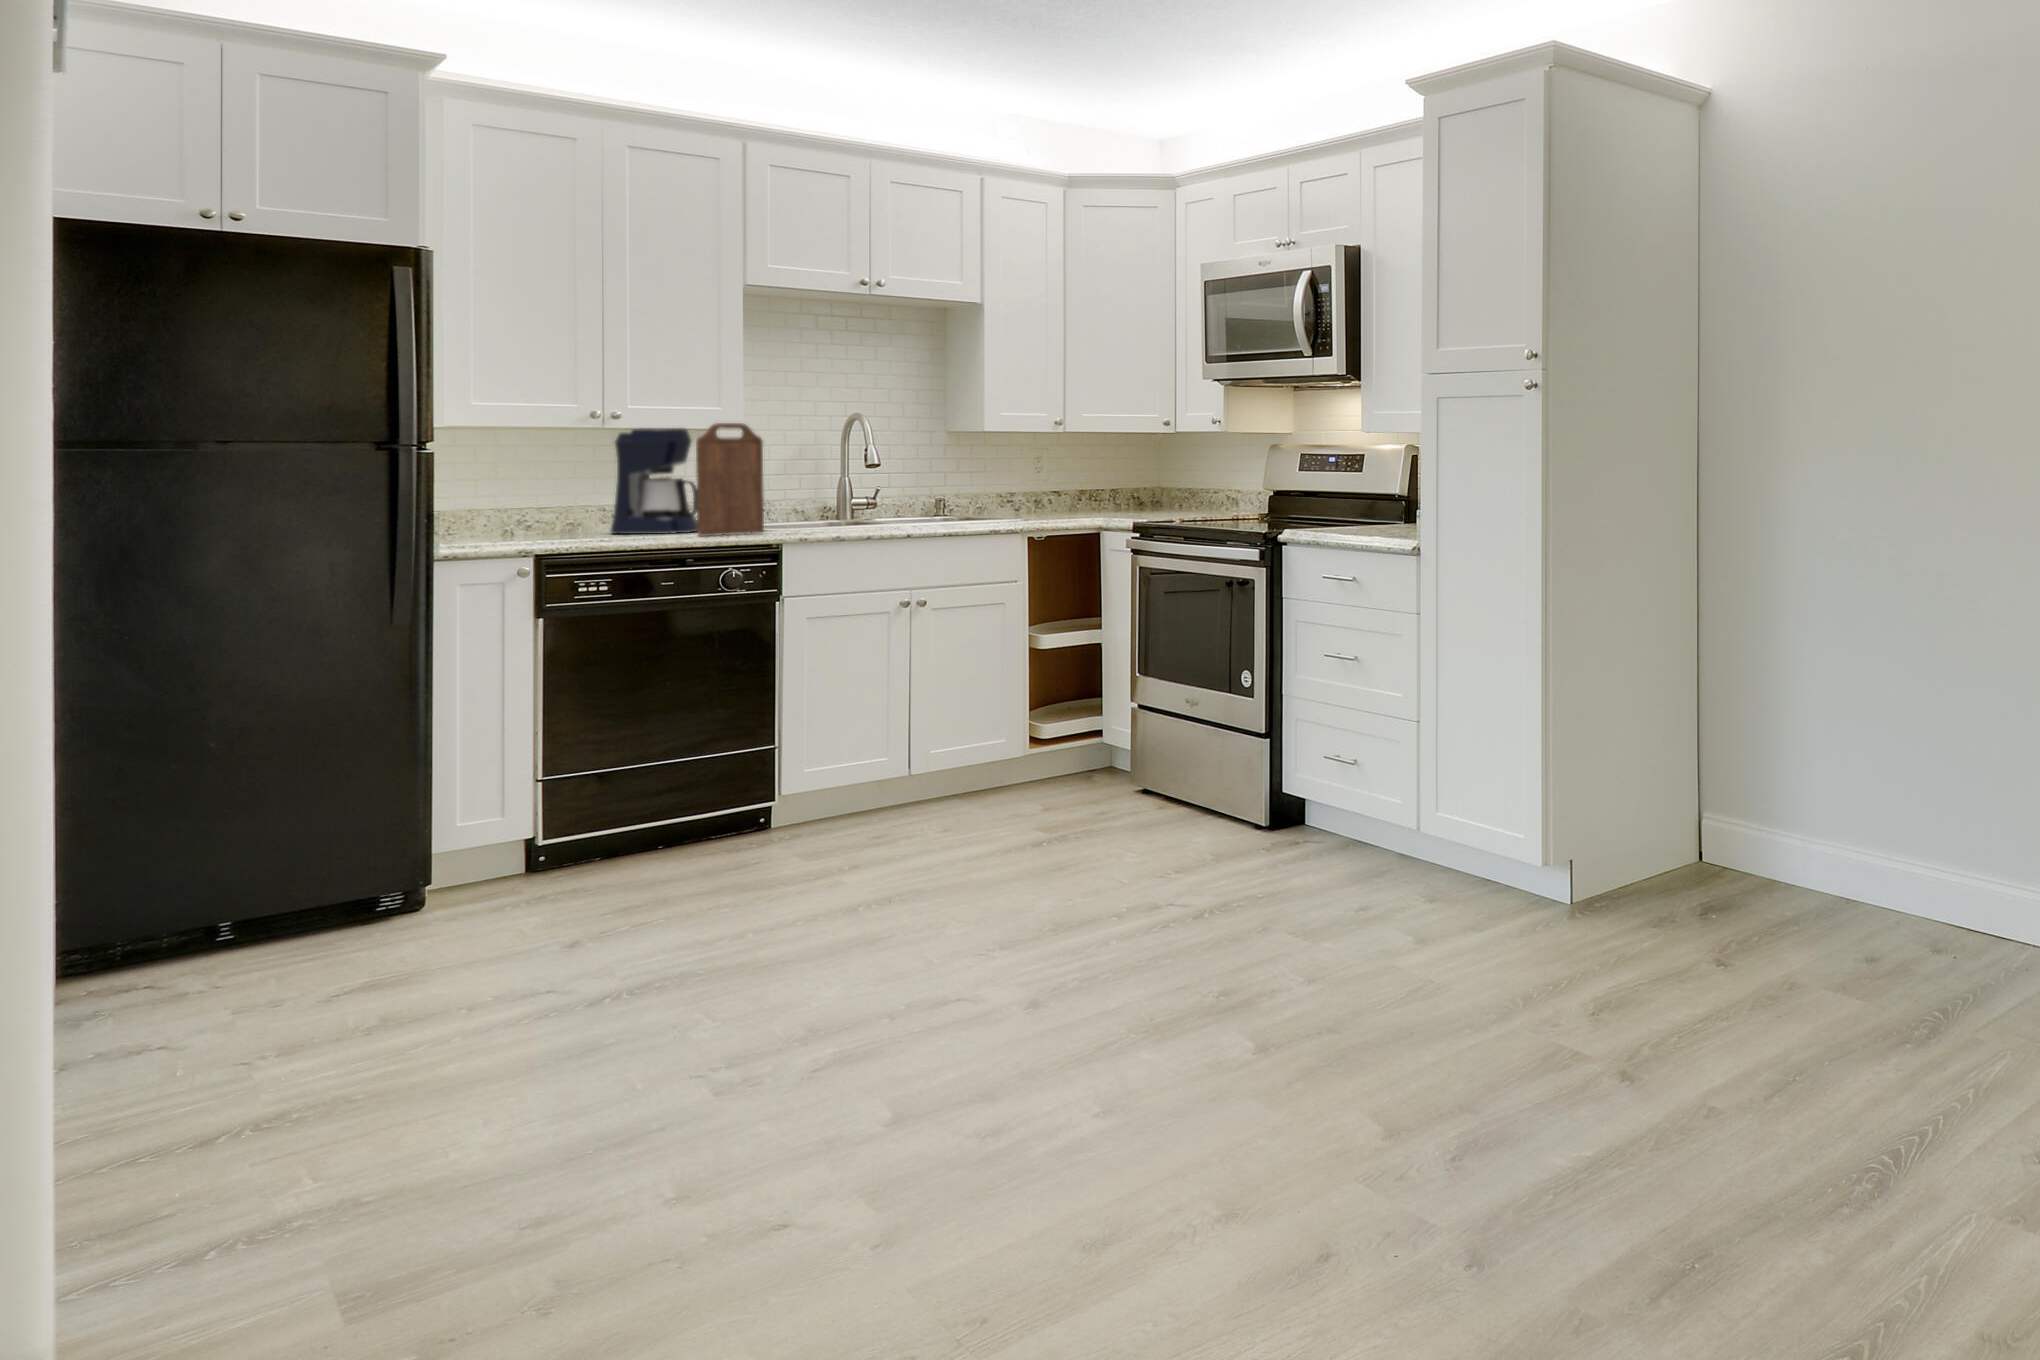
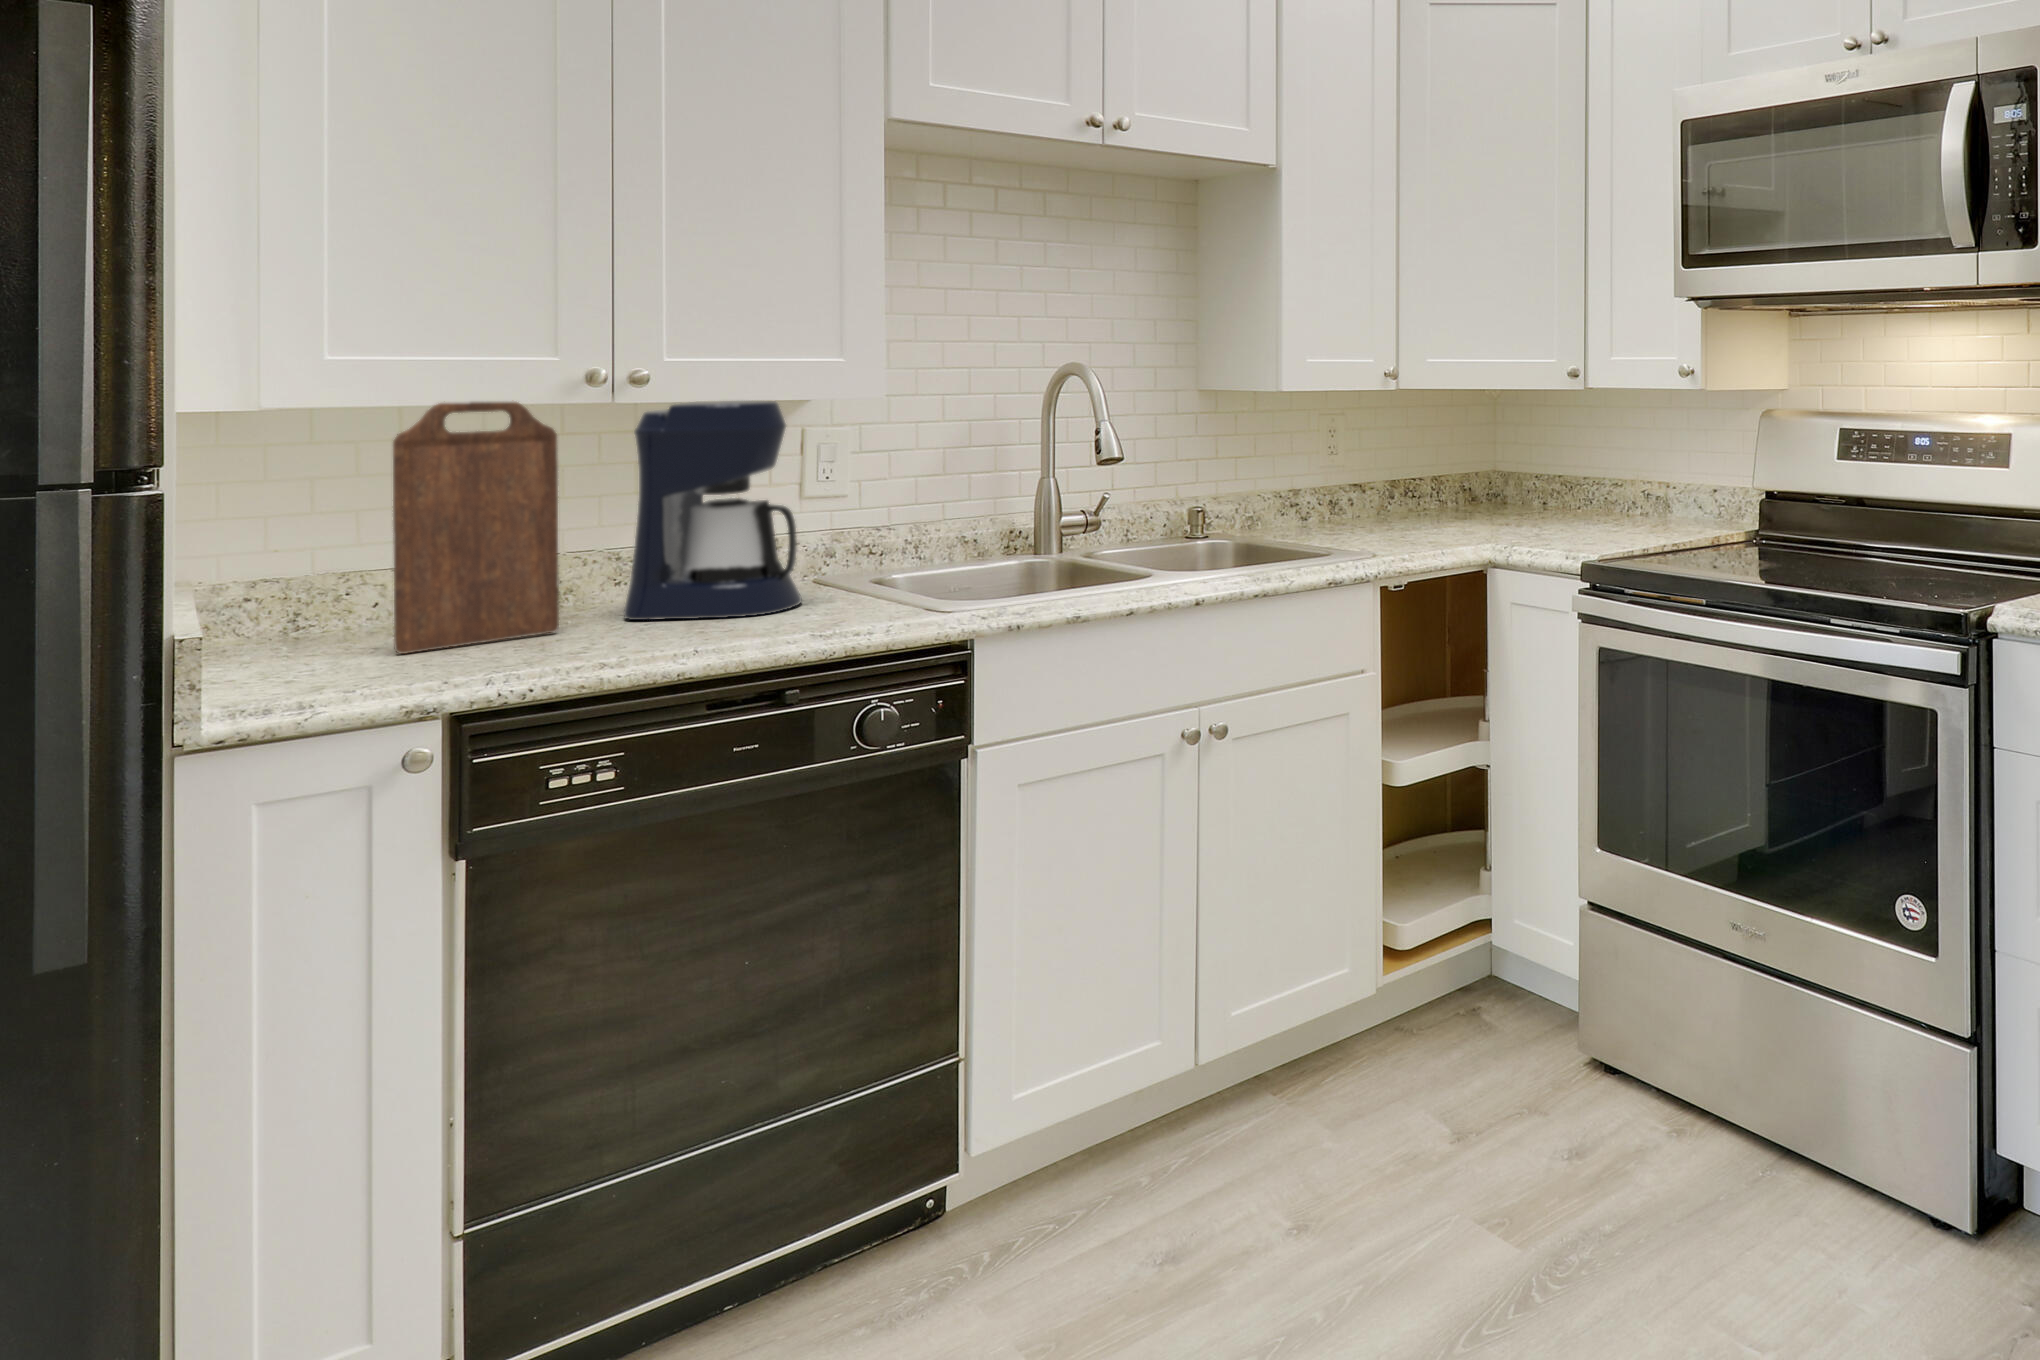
cutting board: present [696,423,764,536] -> present [393,402,559,654]

